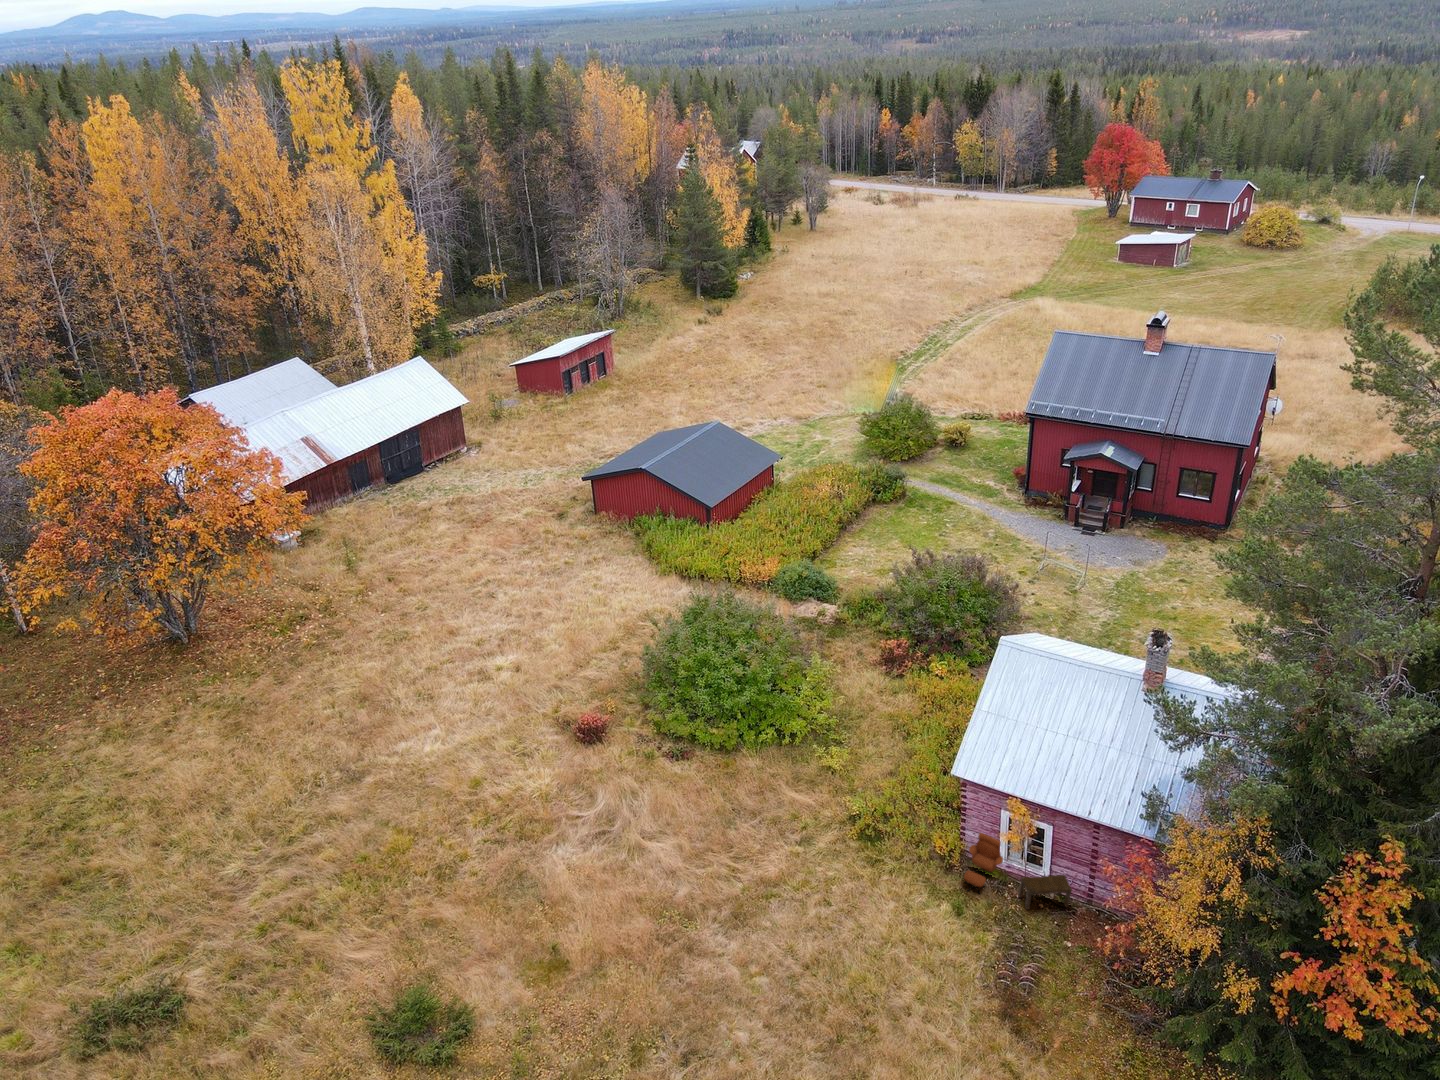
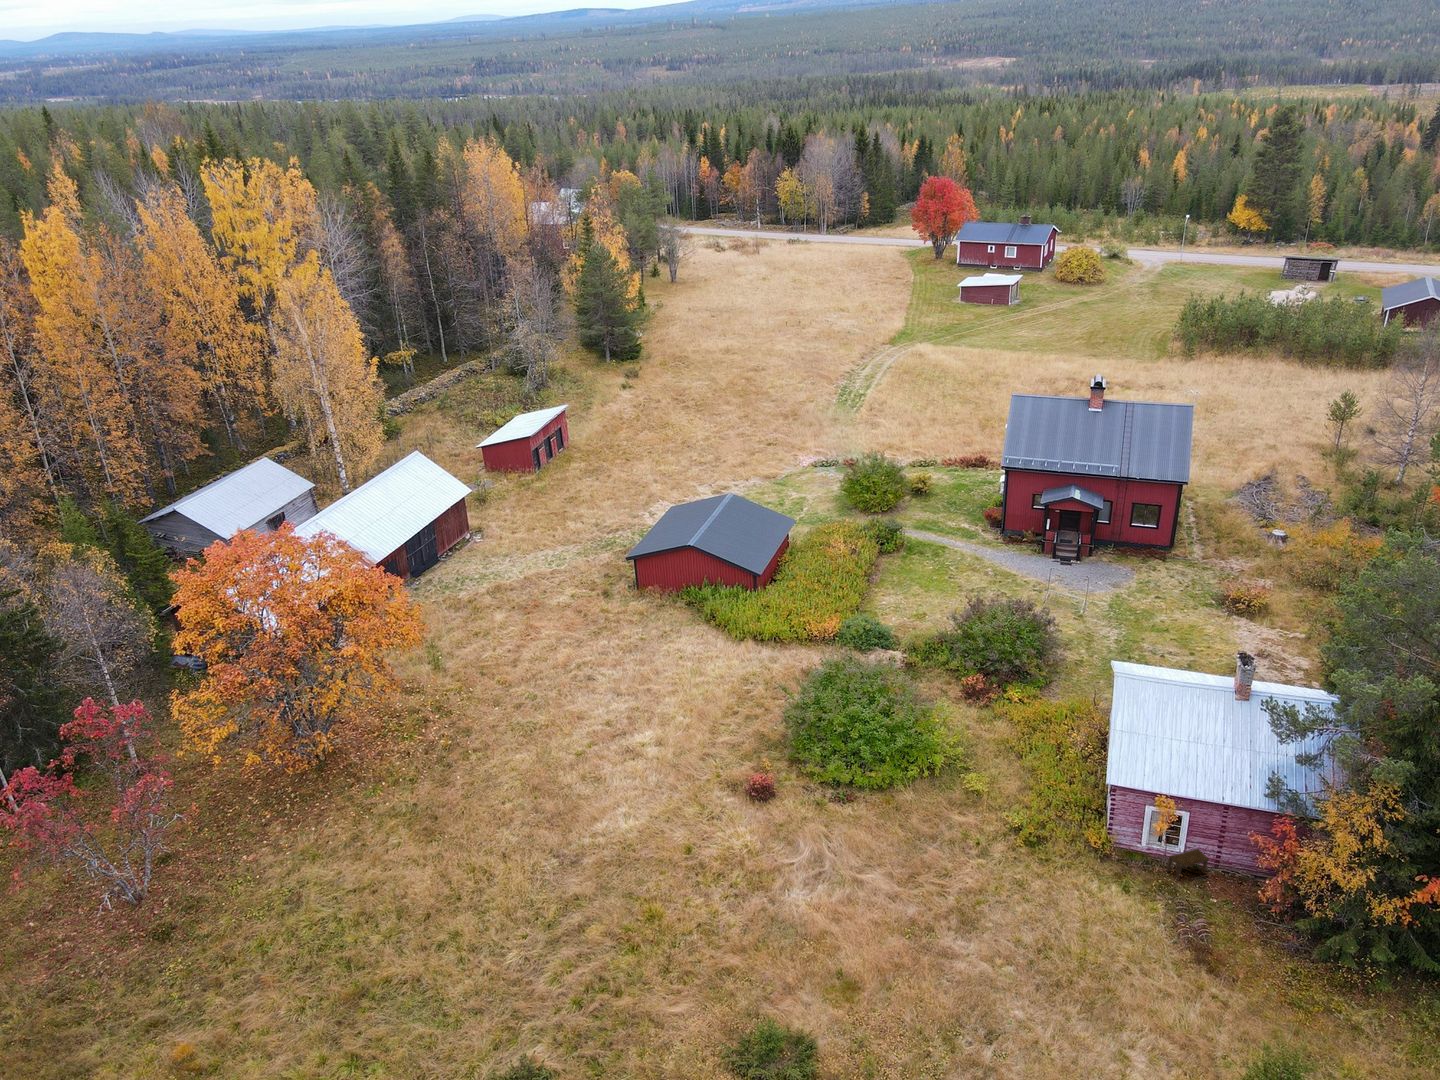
lounge chair: present [964,833,1003,893] -> none [1120,826,1150,875]

